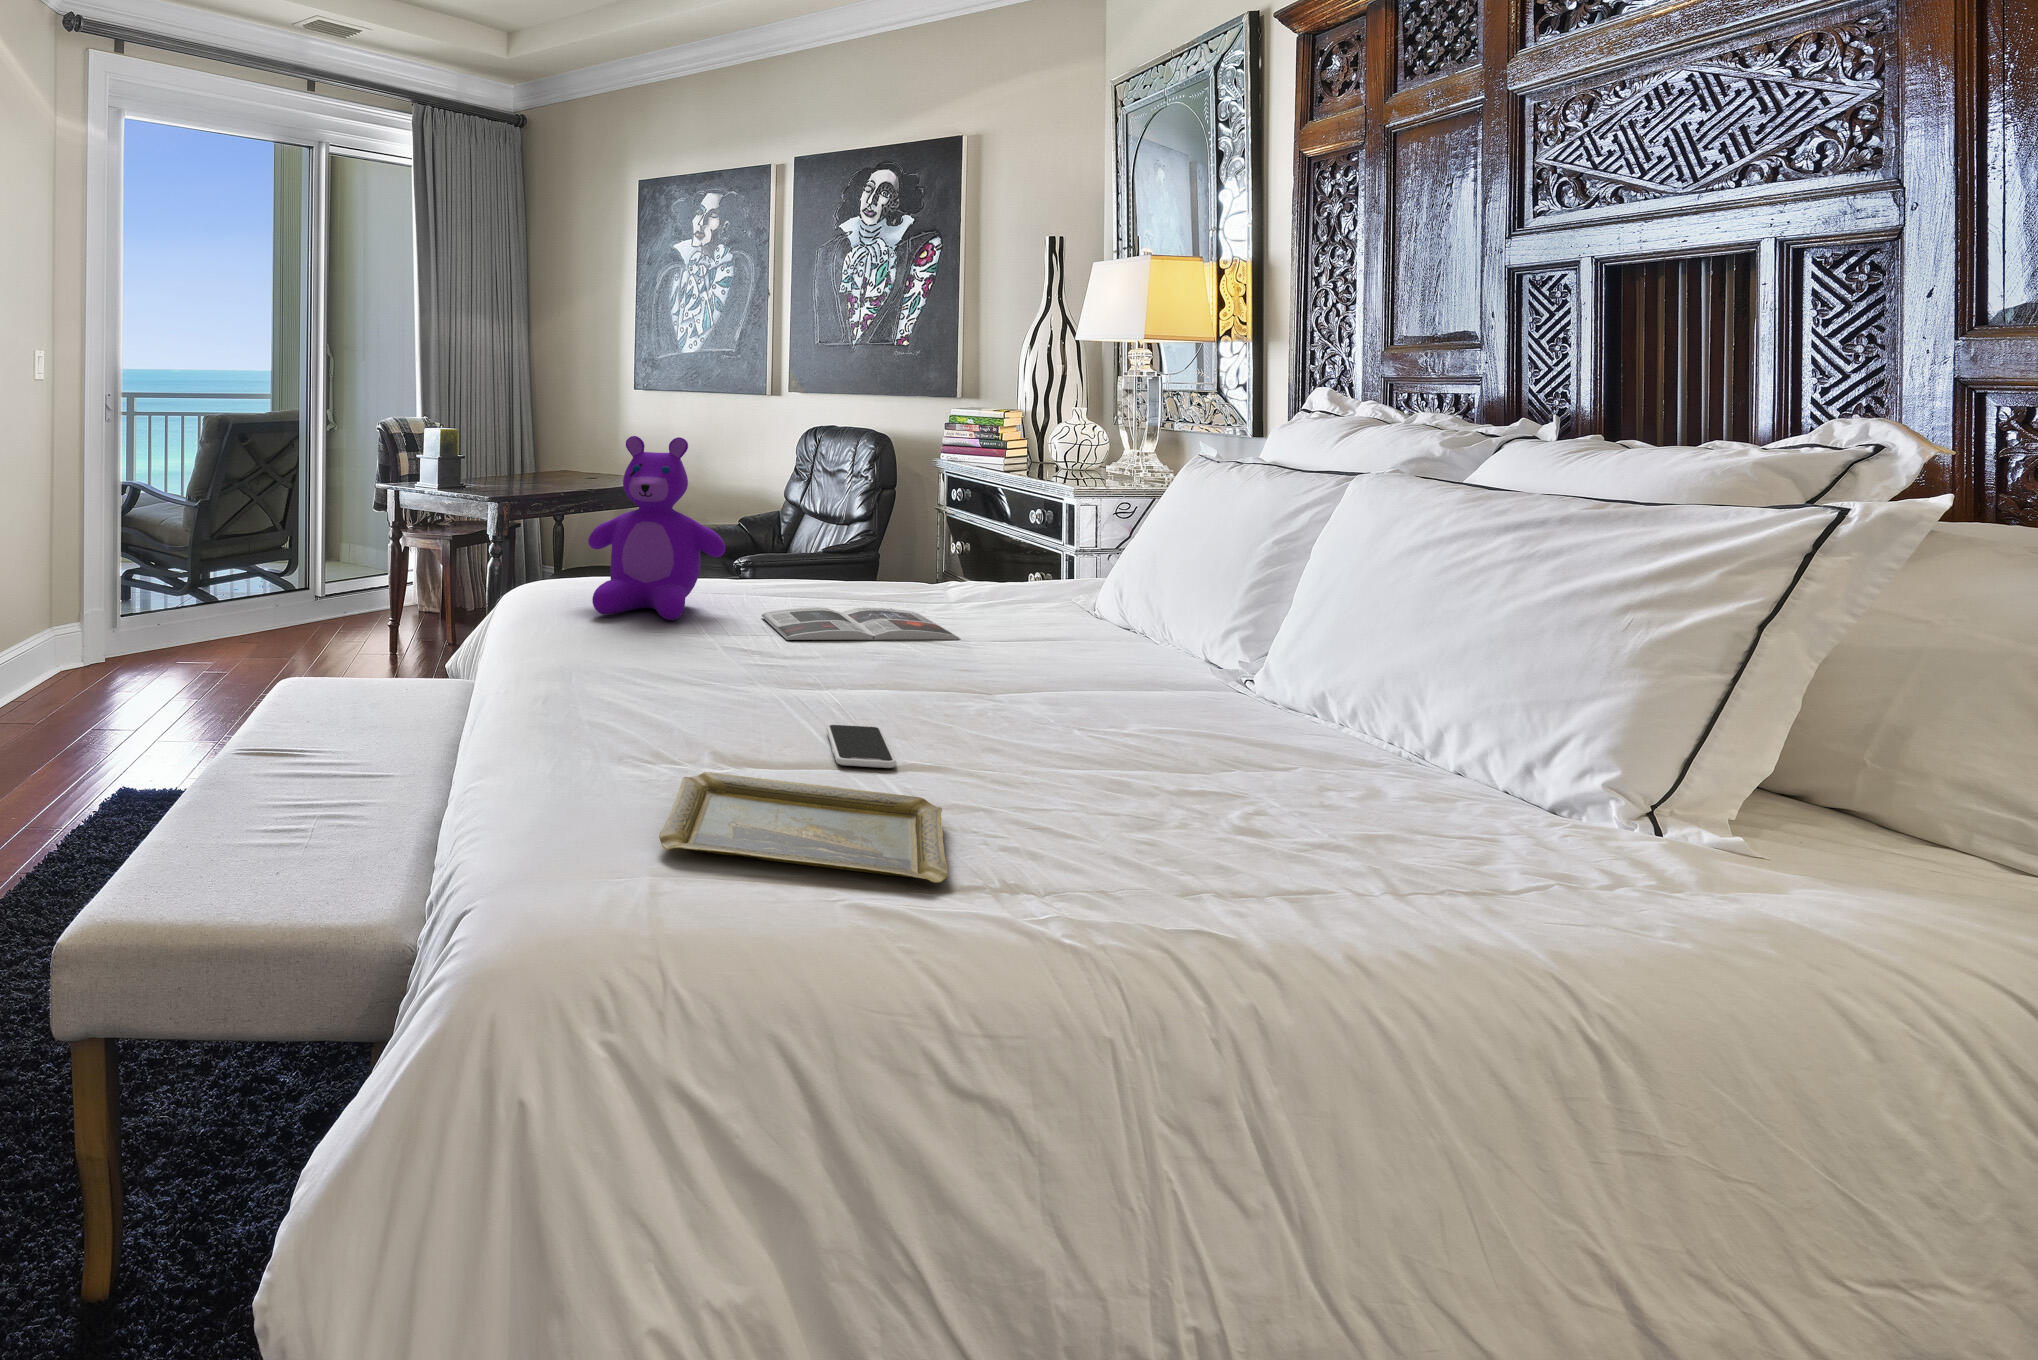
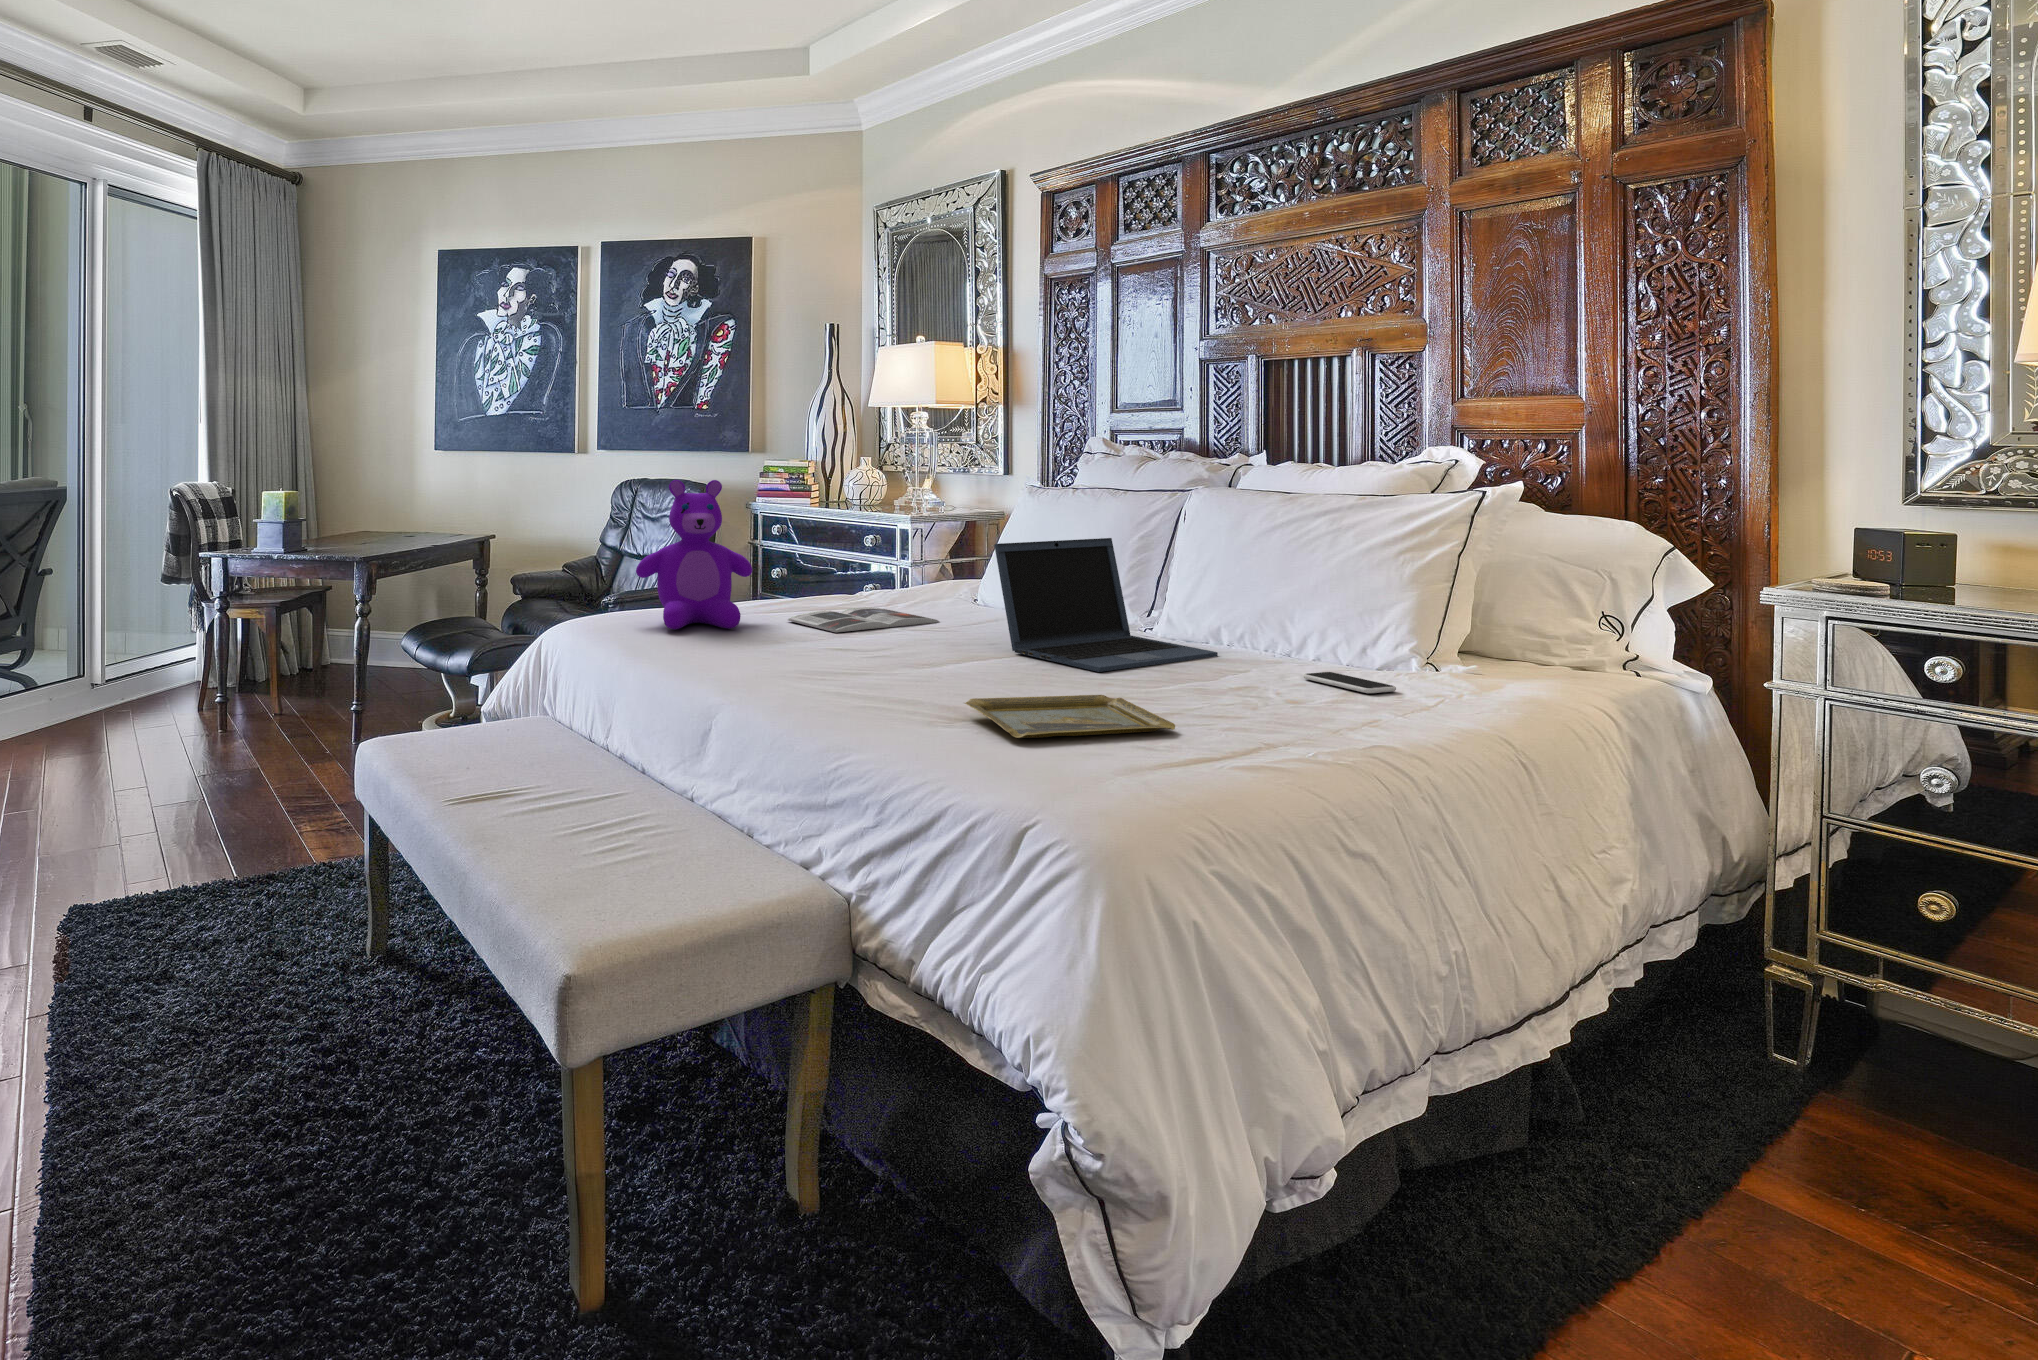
laptop: none [951,543,1304,753] -> present [994,538,1218,672]
smartphone: present [826,725,896,768] -> present [1303,672,1396,694]

